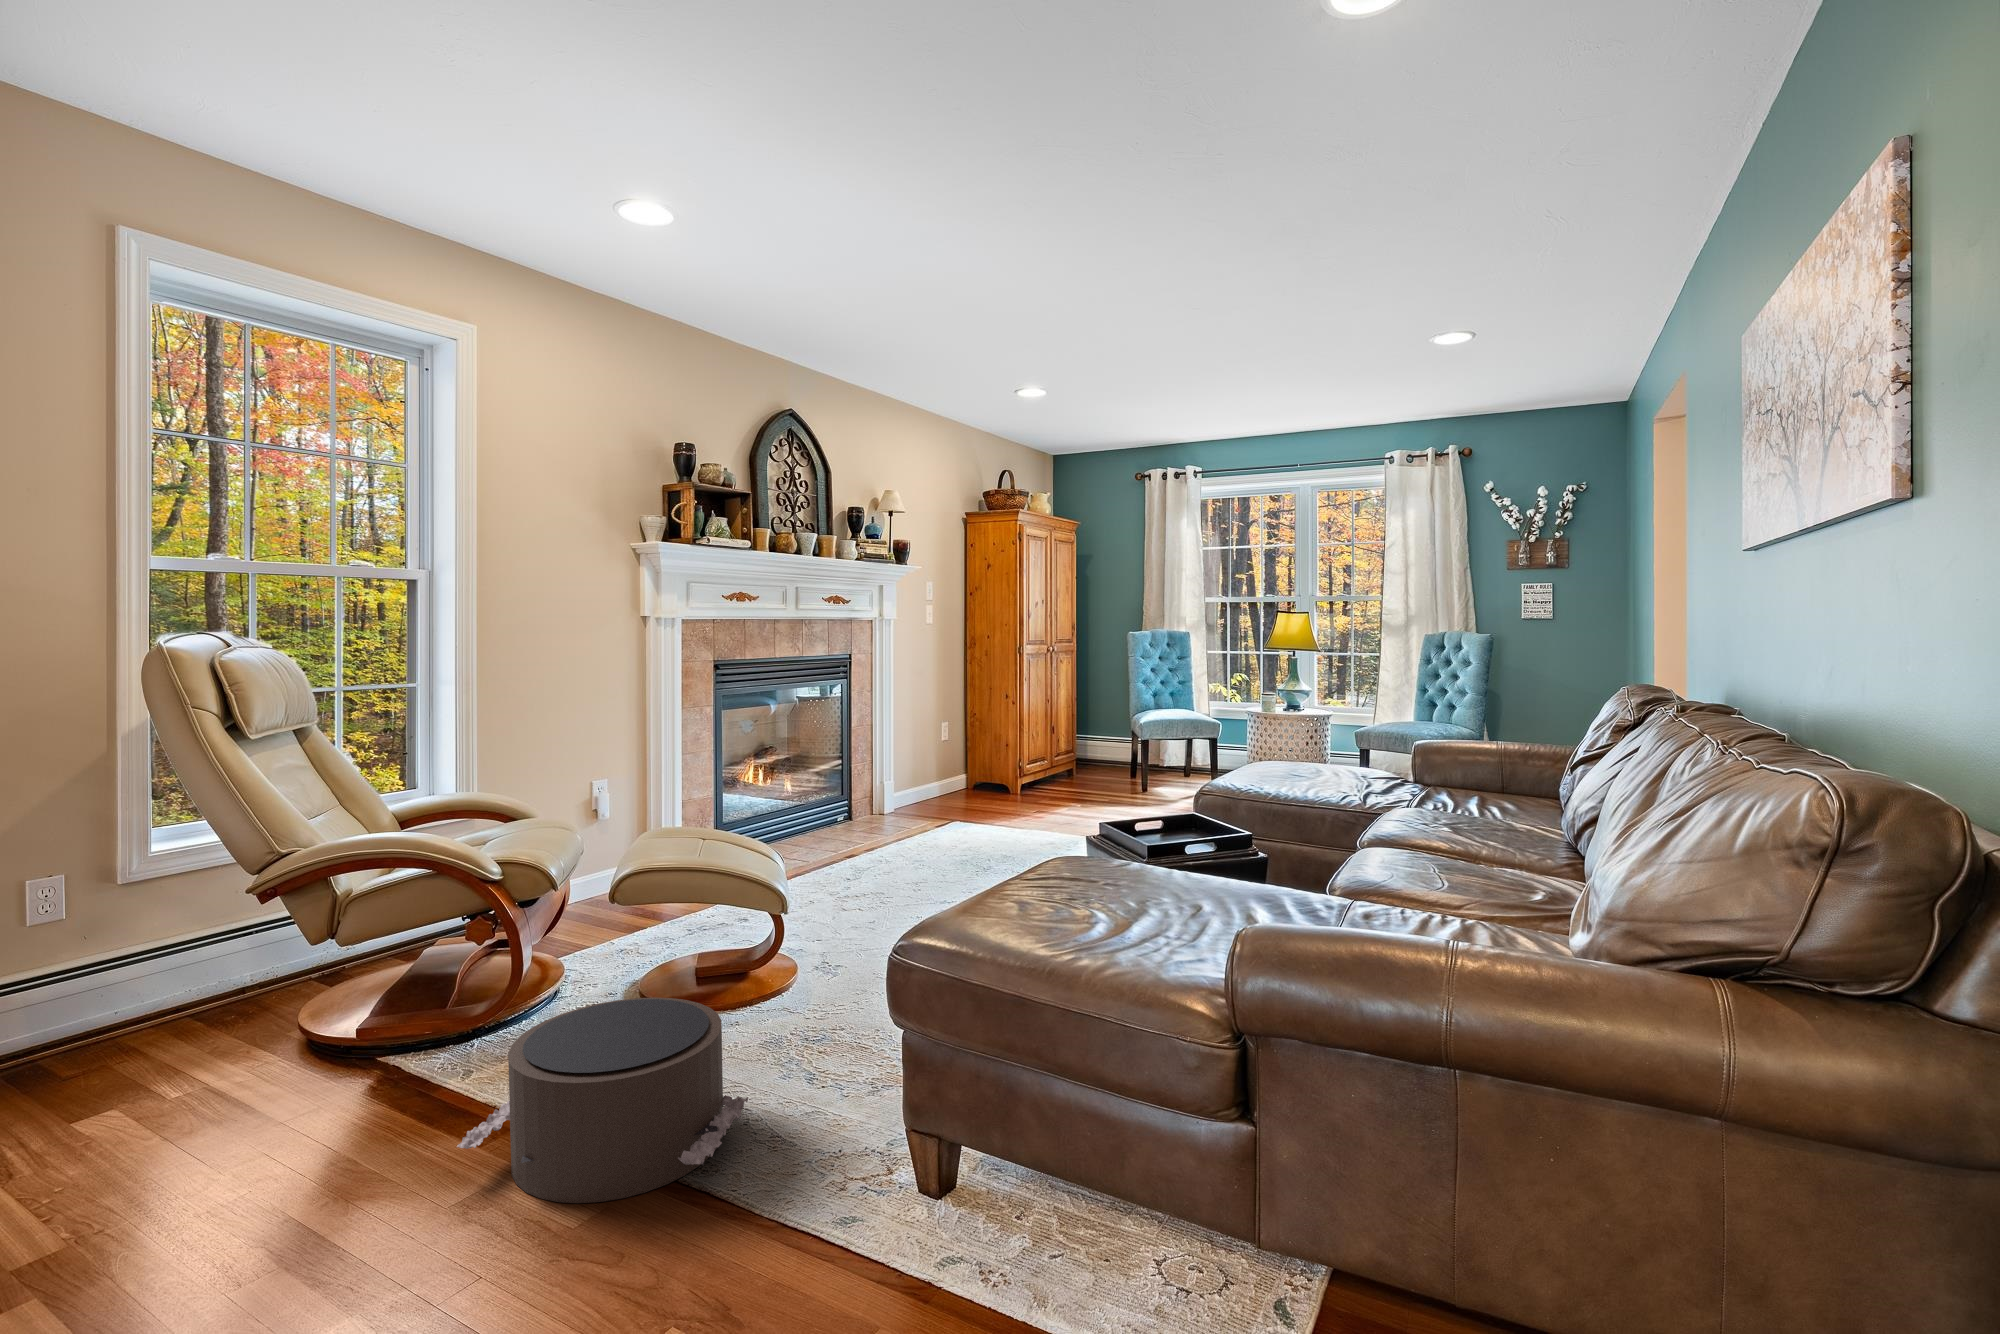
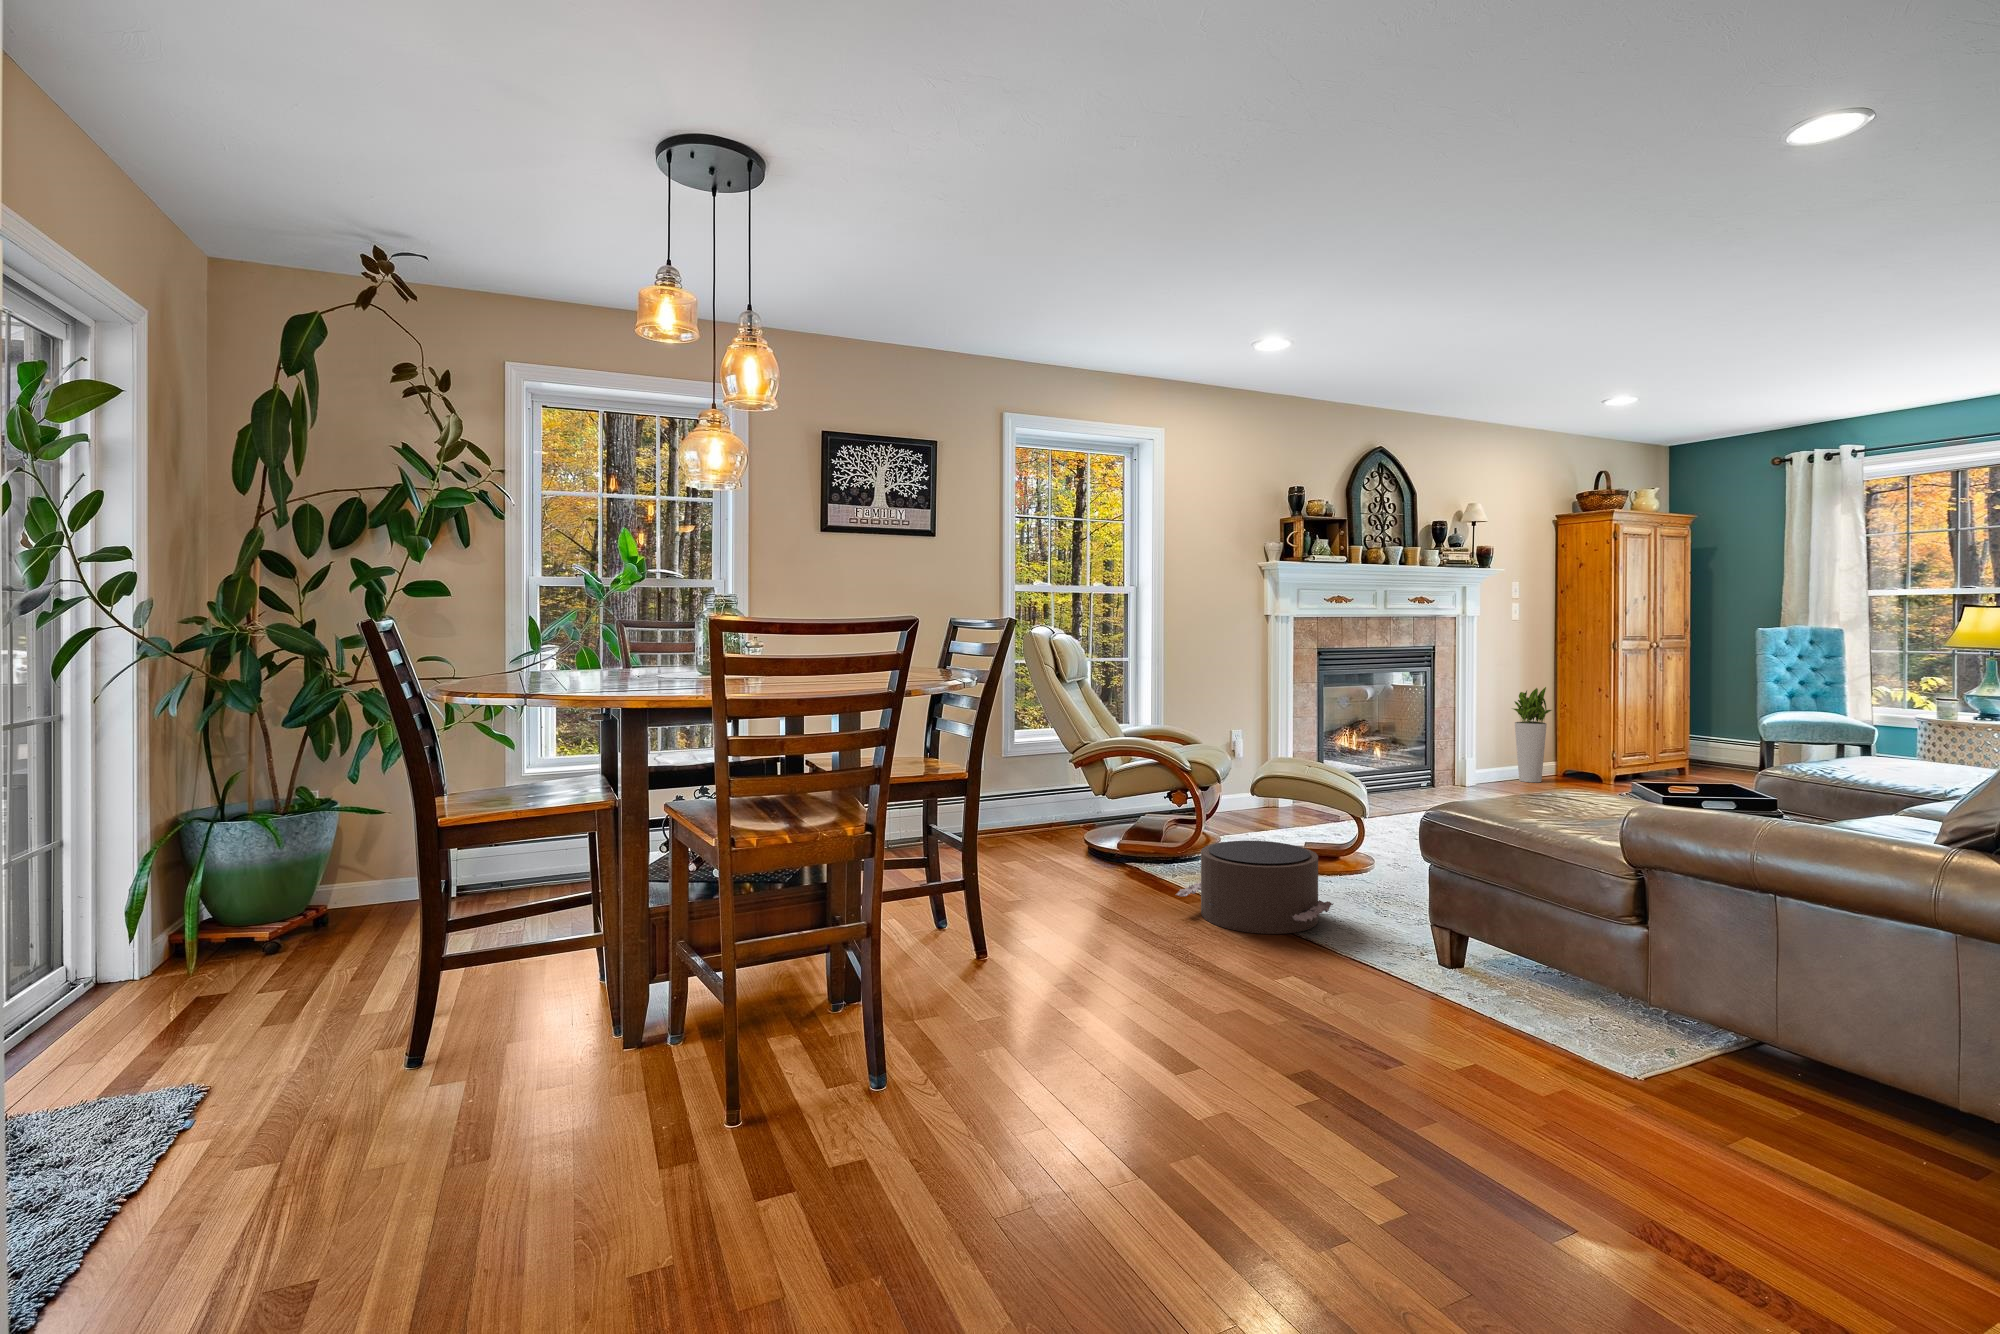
planter: none [927,696,968,801] -> present [1514,687,1551,782]

